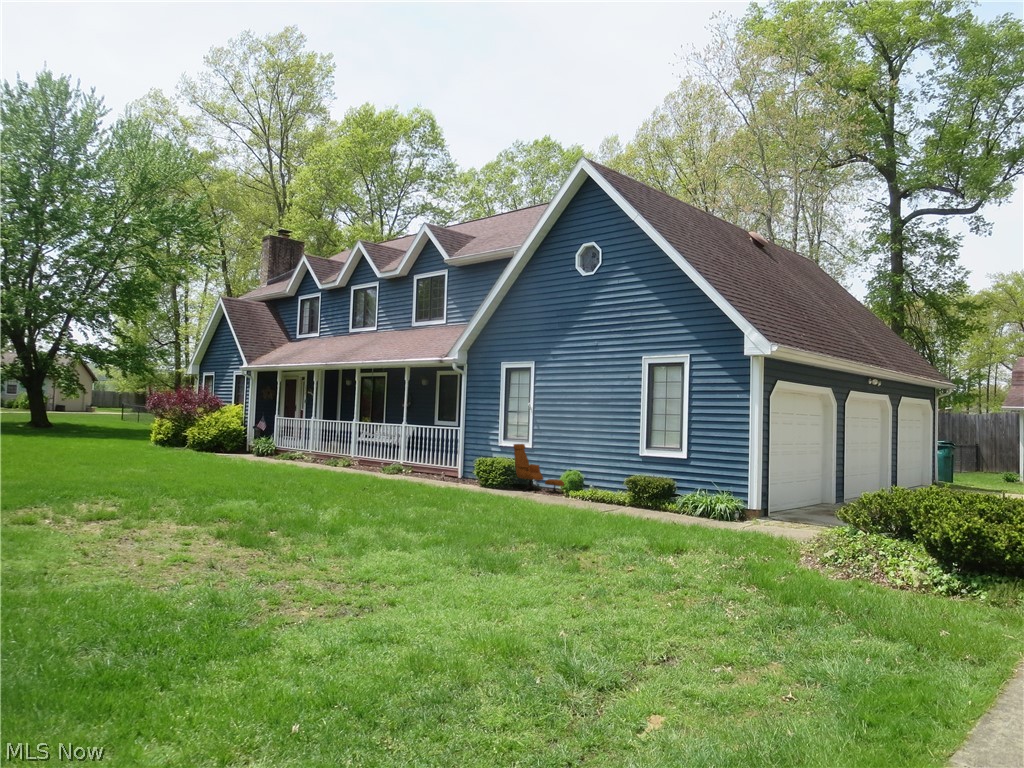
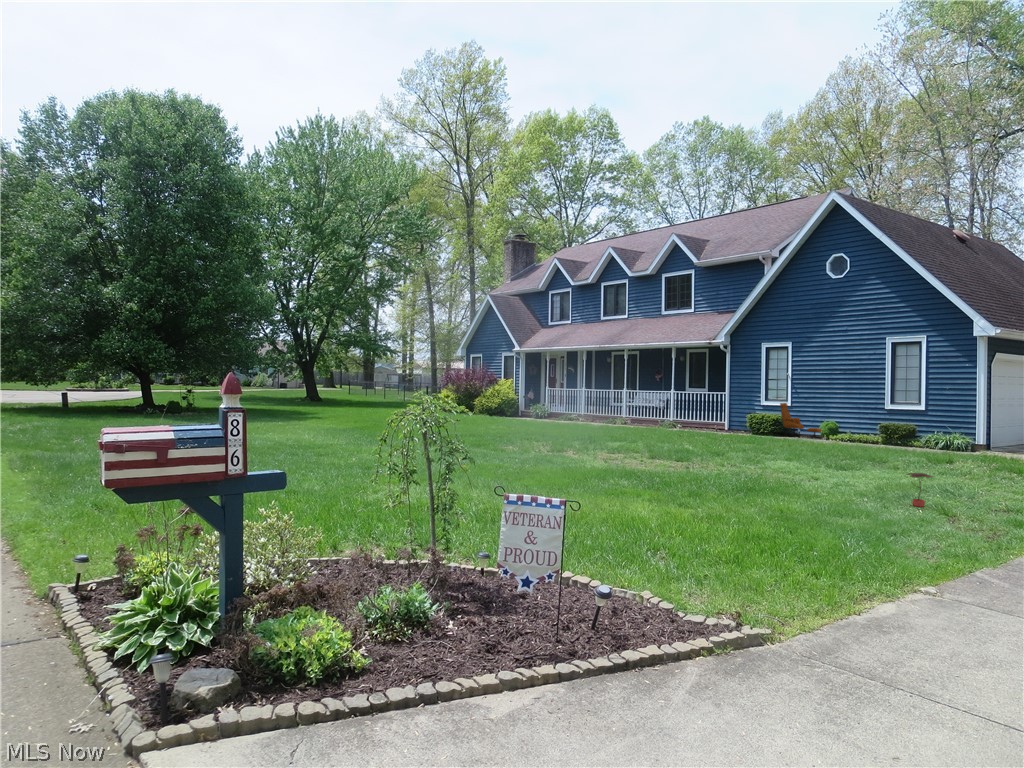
potted plant: none [474,642,531,739] -> present [907,473,933,507]

